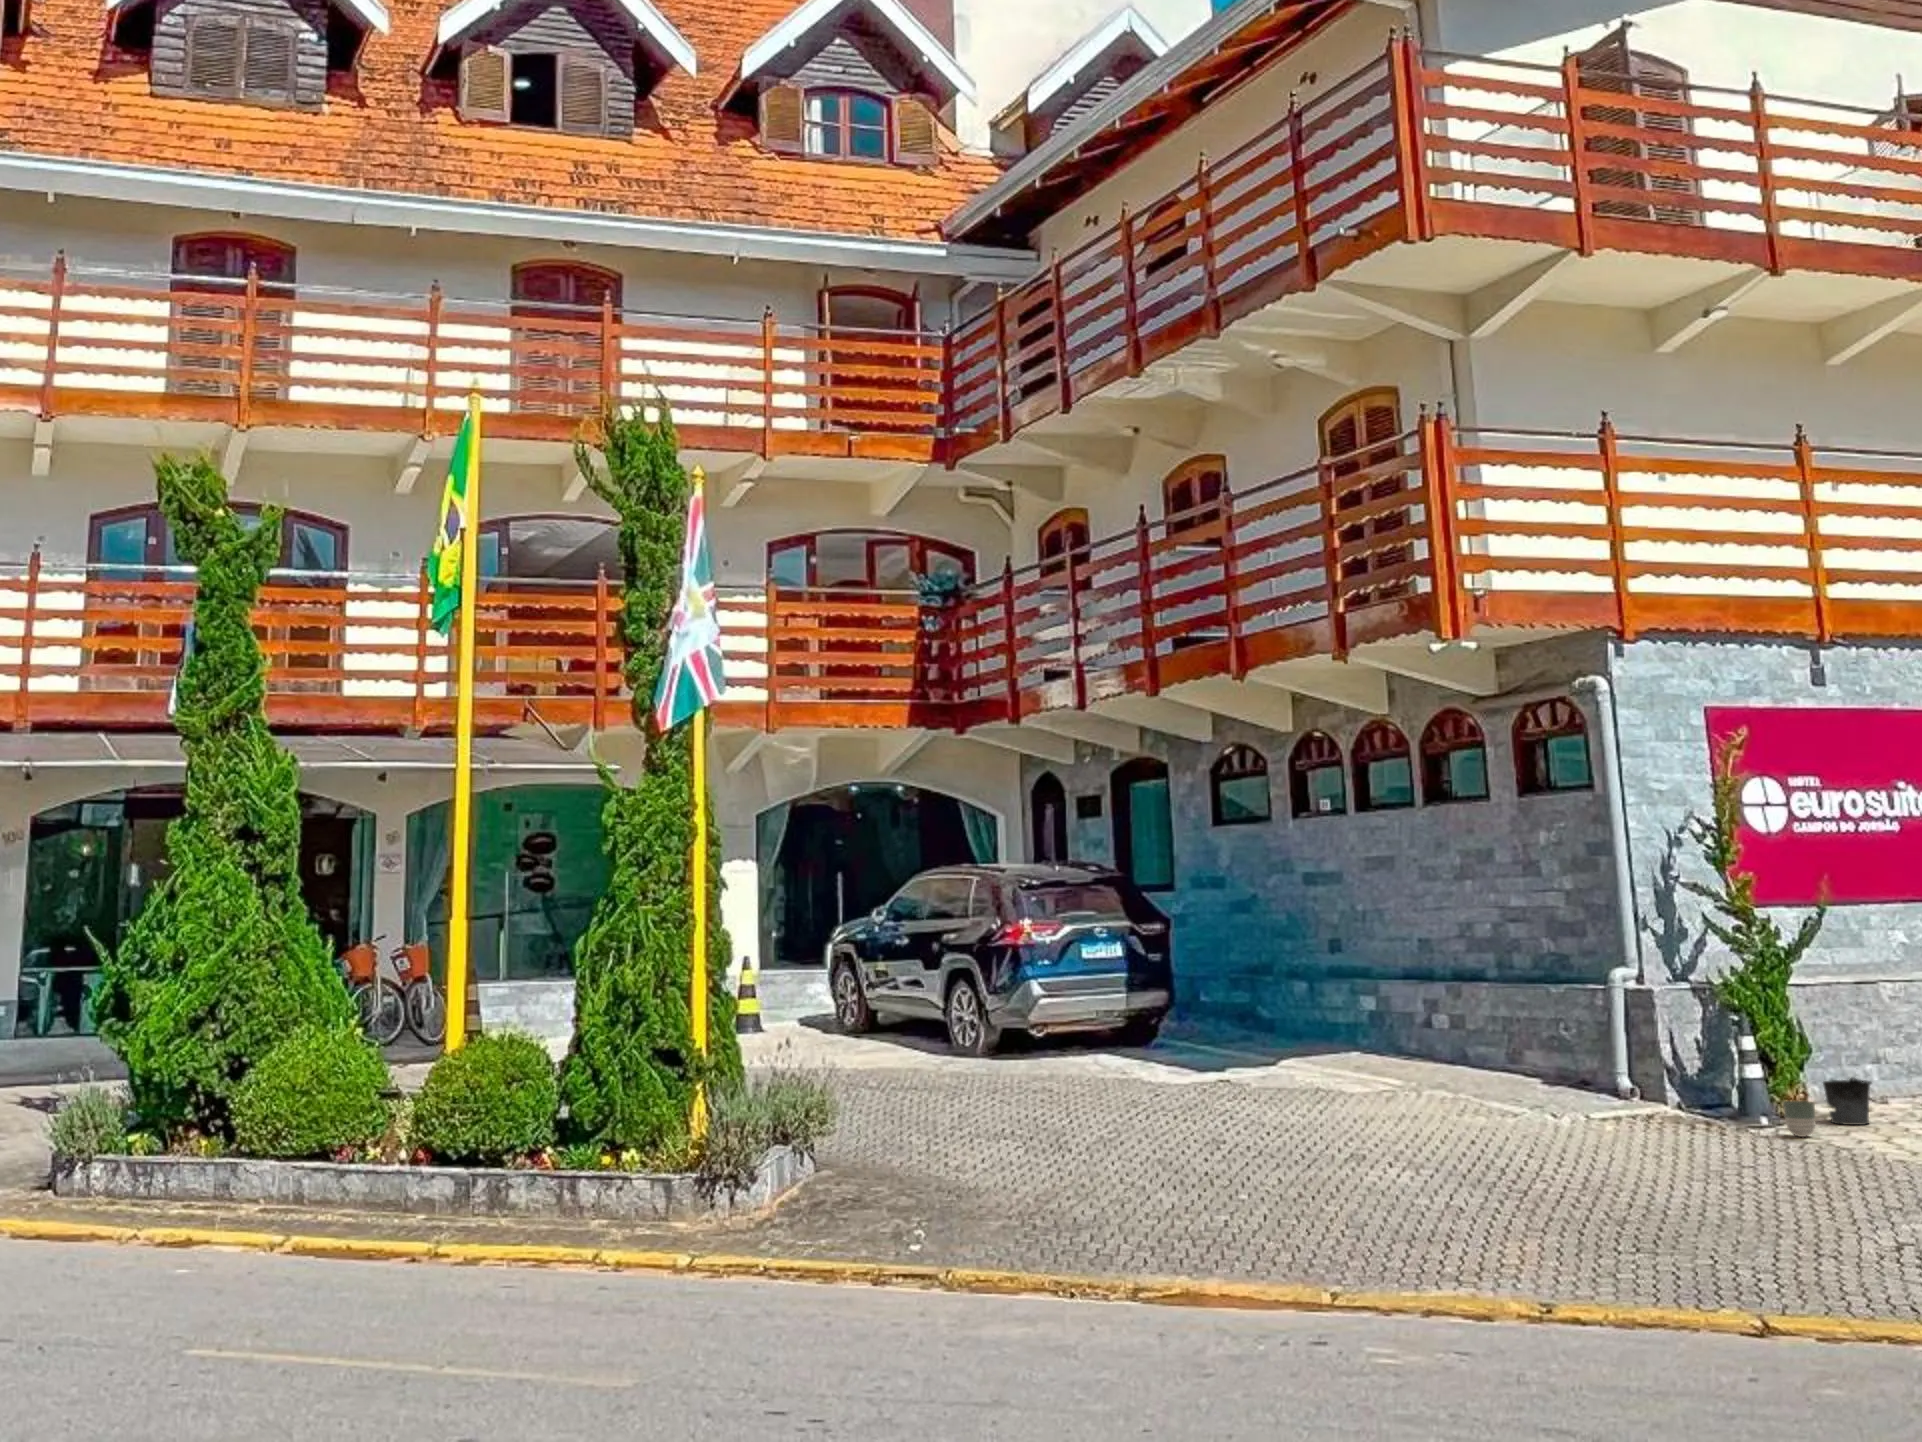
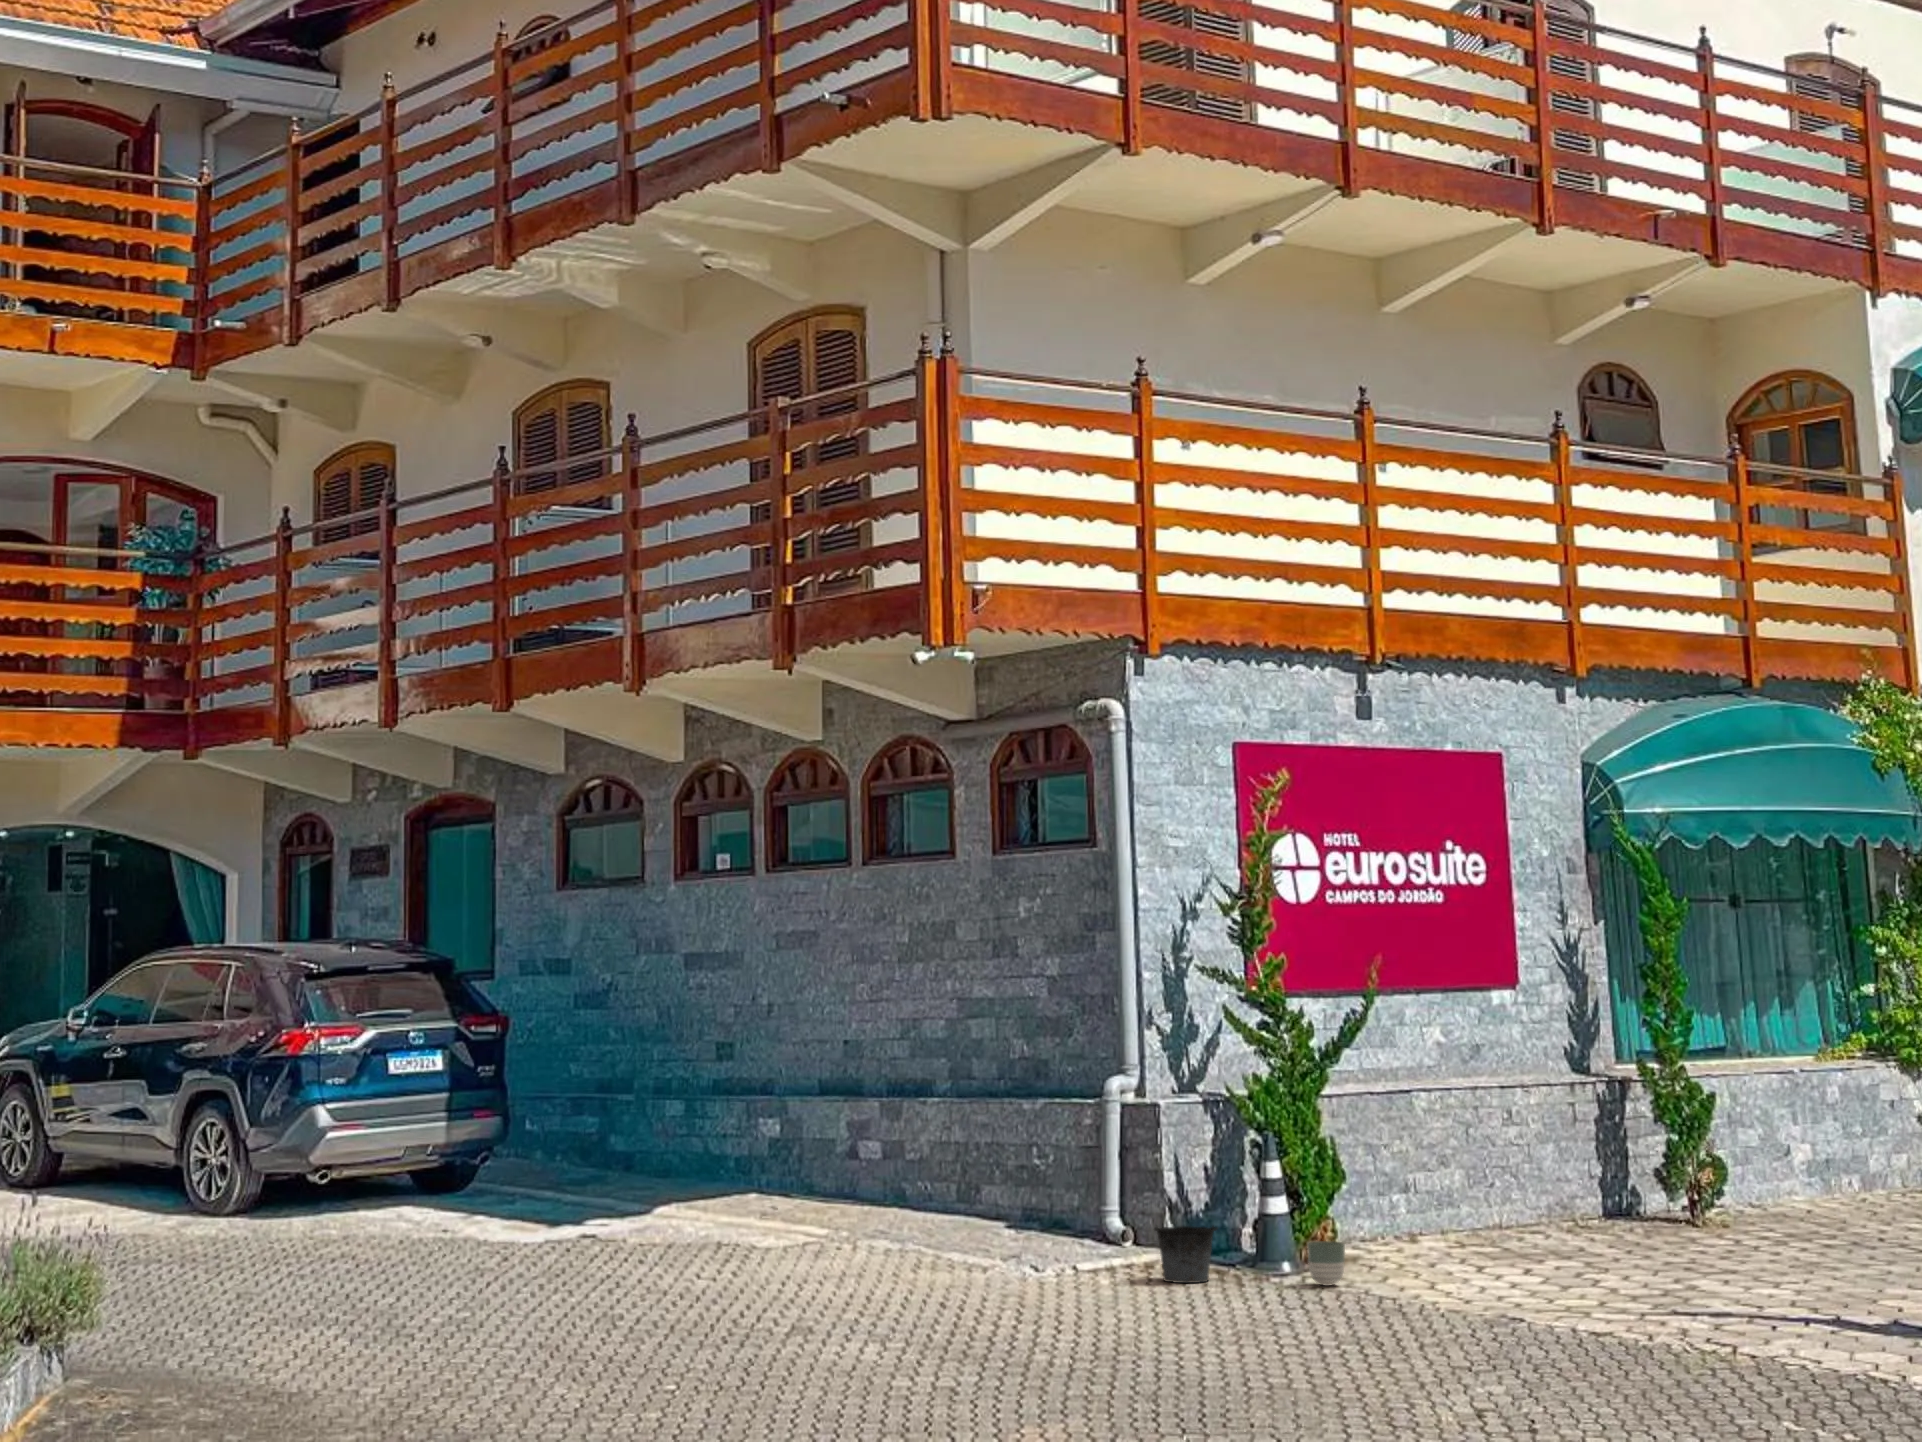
bucket: present [1823,1078,1871,1125] -> present [1155,1226,1217,1283]

